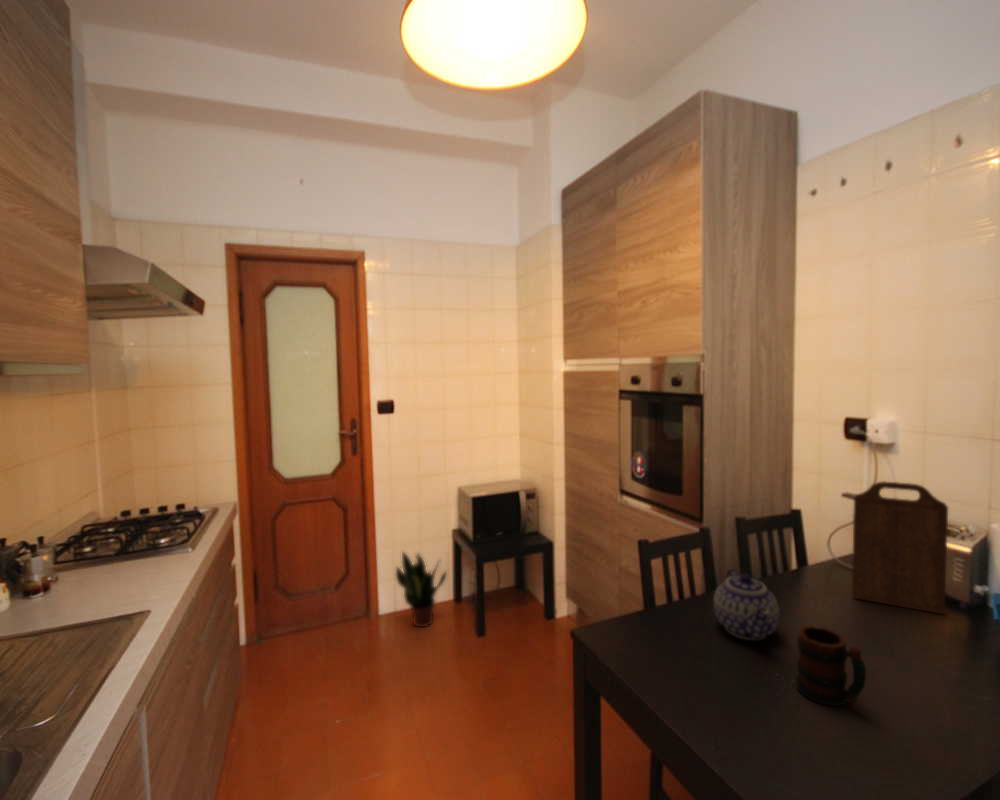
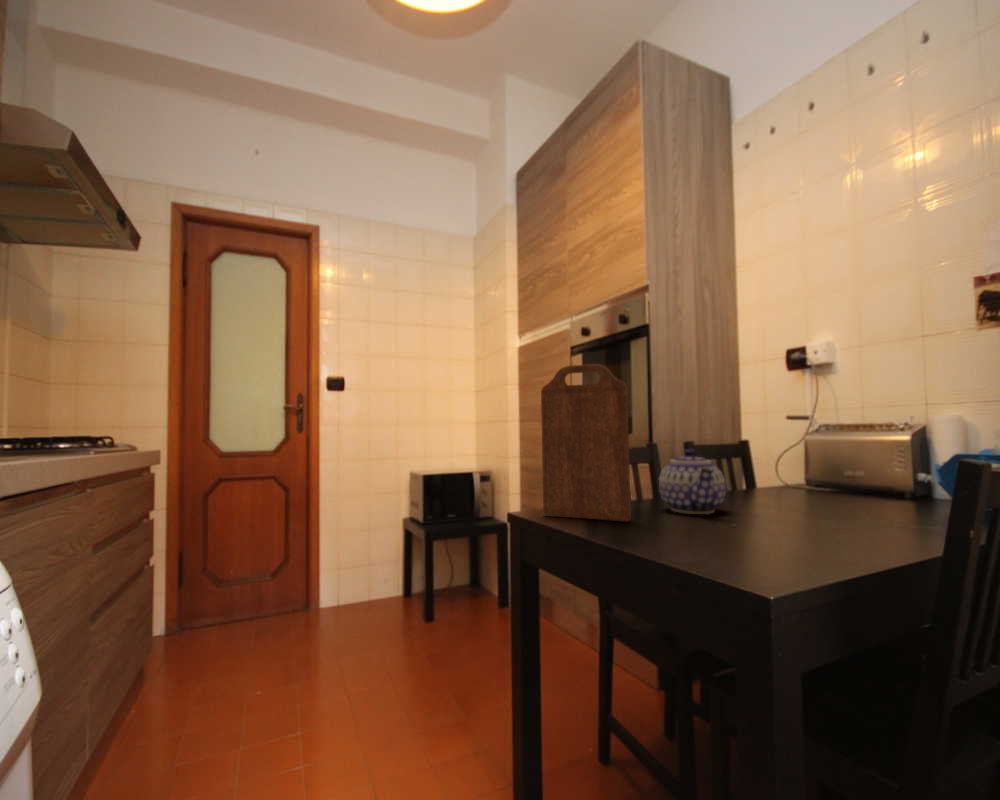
cutting board: present [852,482,948,614] -> present [541,364,631,522]
potted plant: present [396,553,446,627] -> none [338,531,394,617]
mug: present [796,626,866,706] -> none [741,465,811,535]

